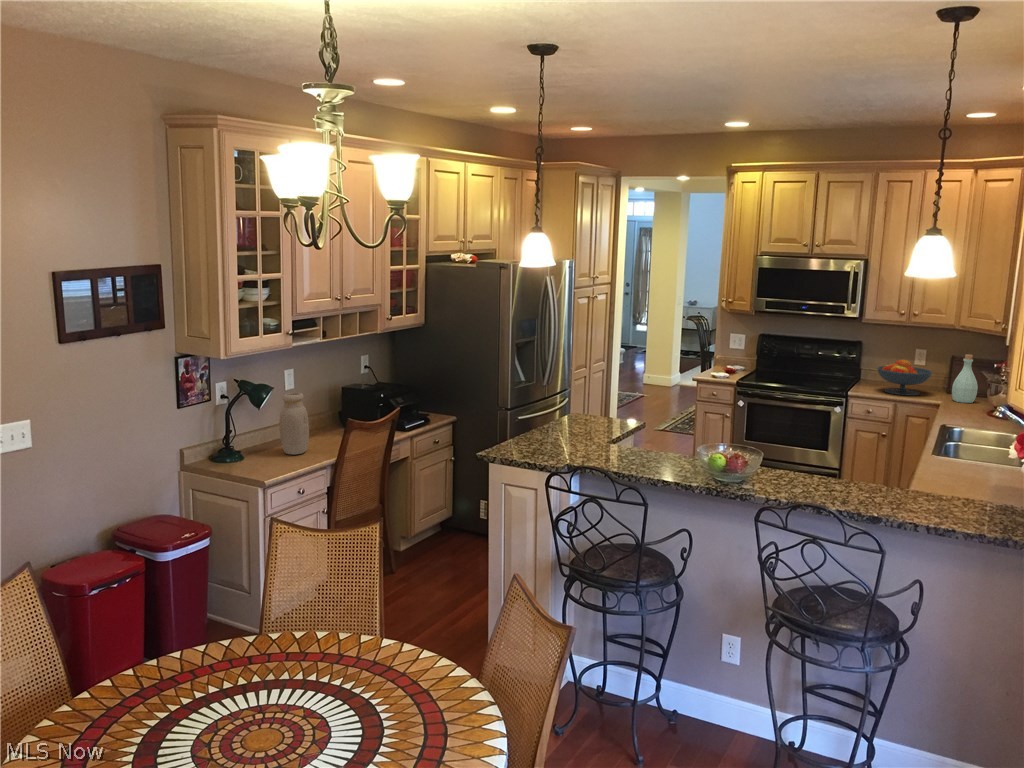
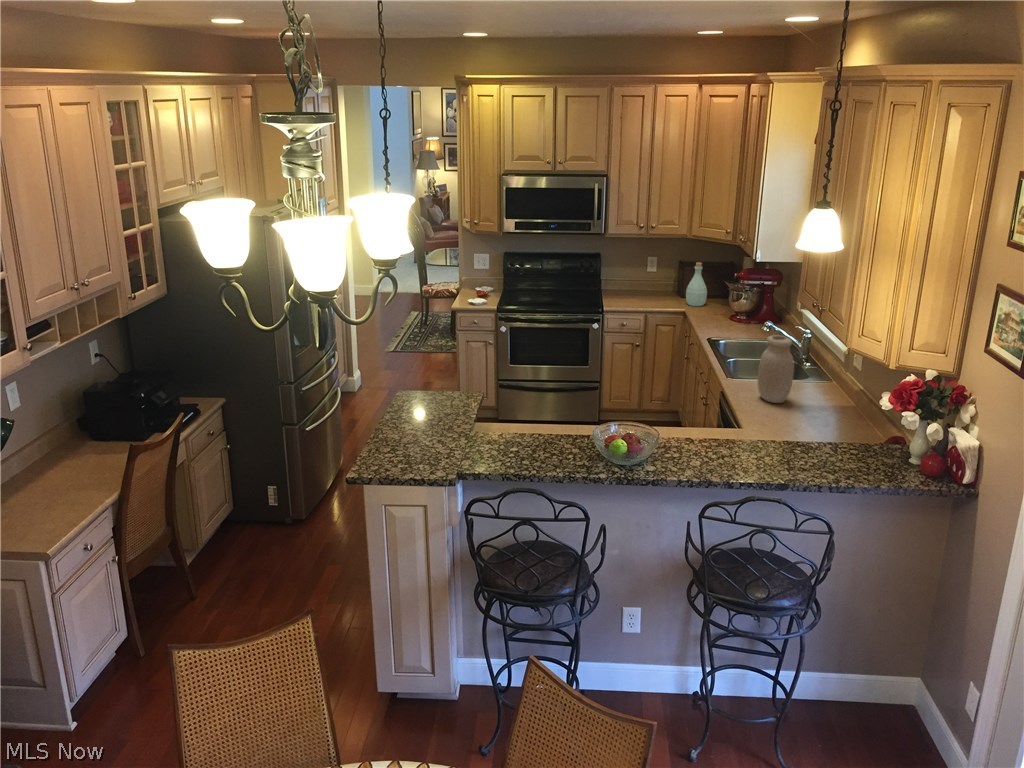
fruit bowl: present [877,360,932,396] -> none [619,268,667,304]
jar: present [279,393,309,455] -> present [758,335,794,403]

